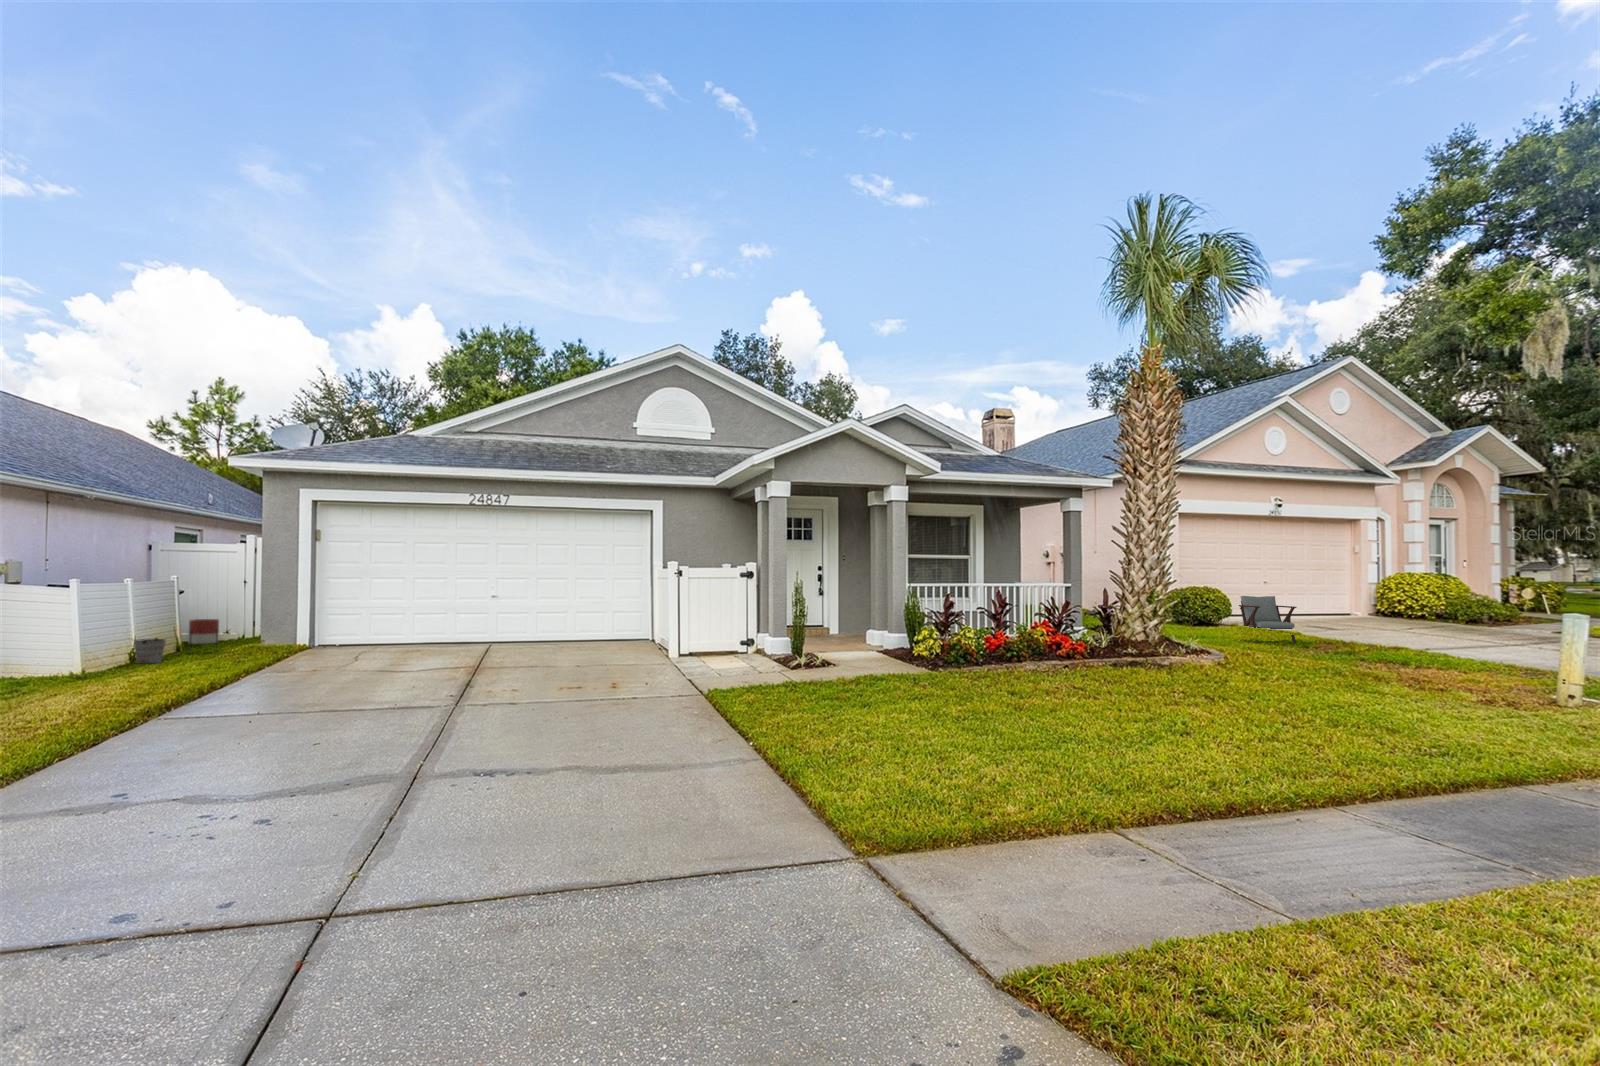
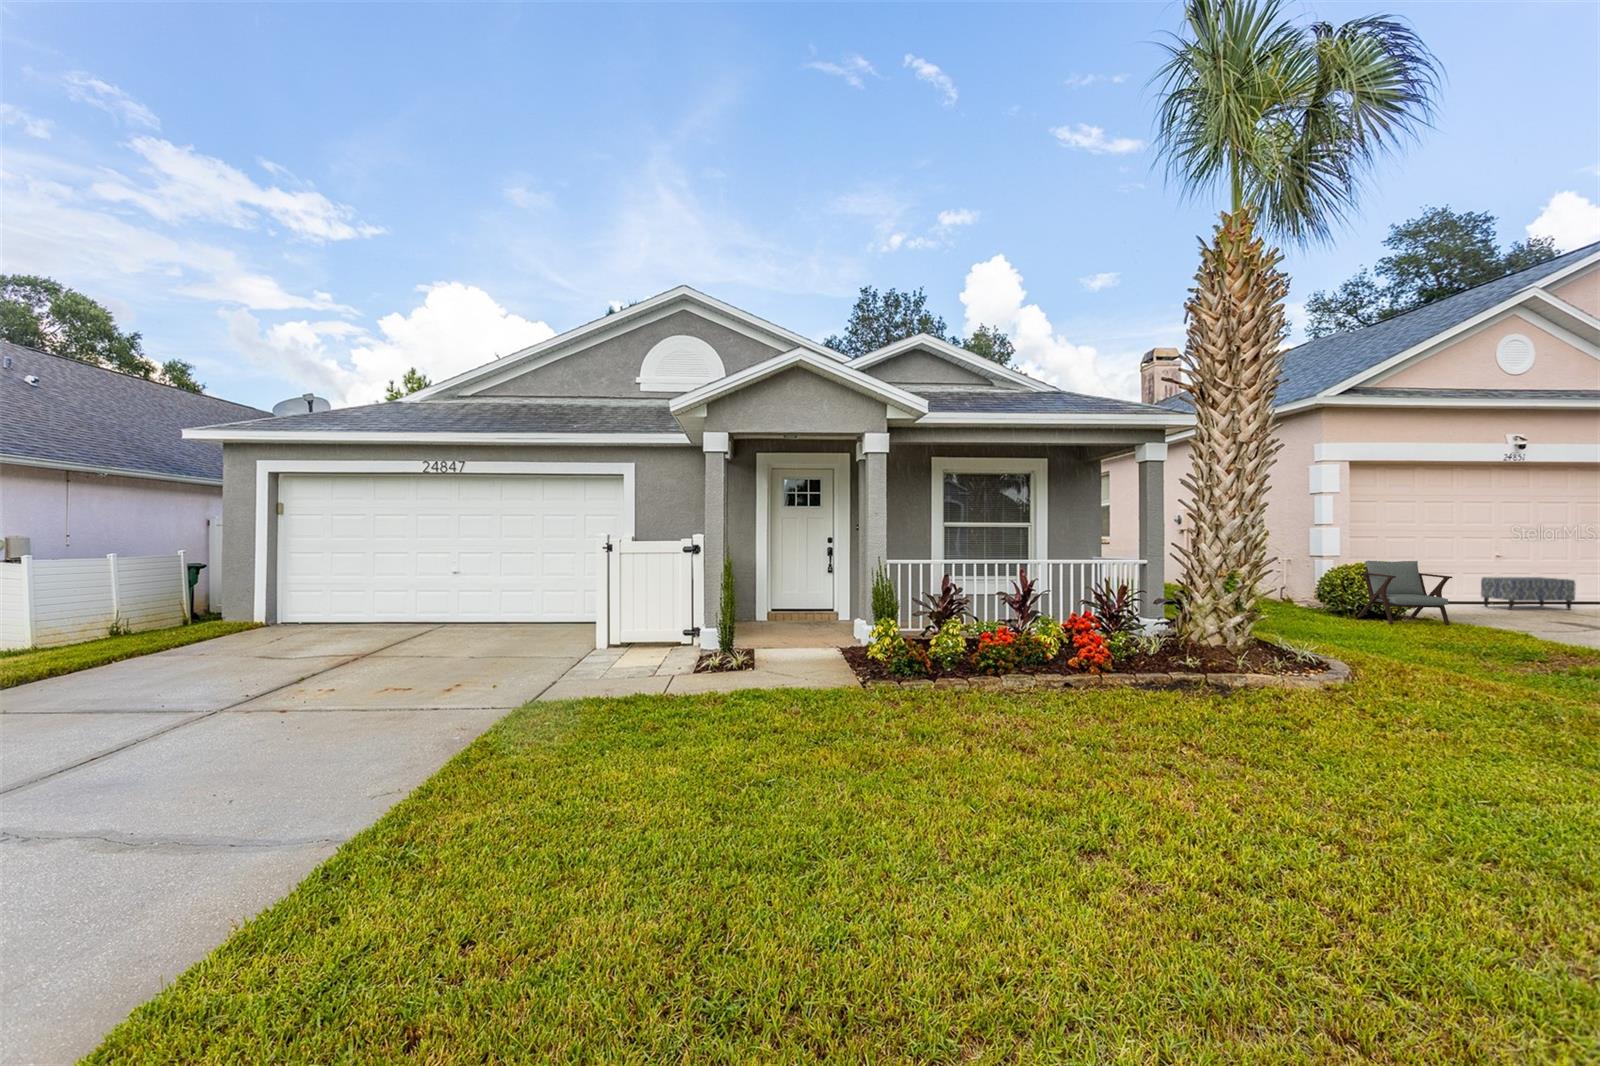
bench: none [1321,612,1381,637] -> present [1481,577,1576,610]
planter: present [188,619,219,645] -> none [151,597,186,633]
bucket: present [134,638,166,664] -> none [44,623,86,651]

